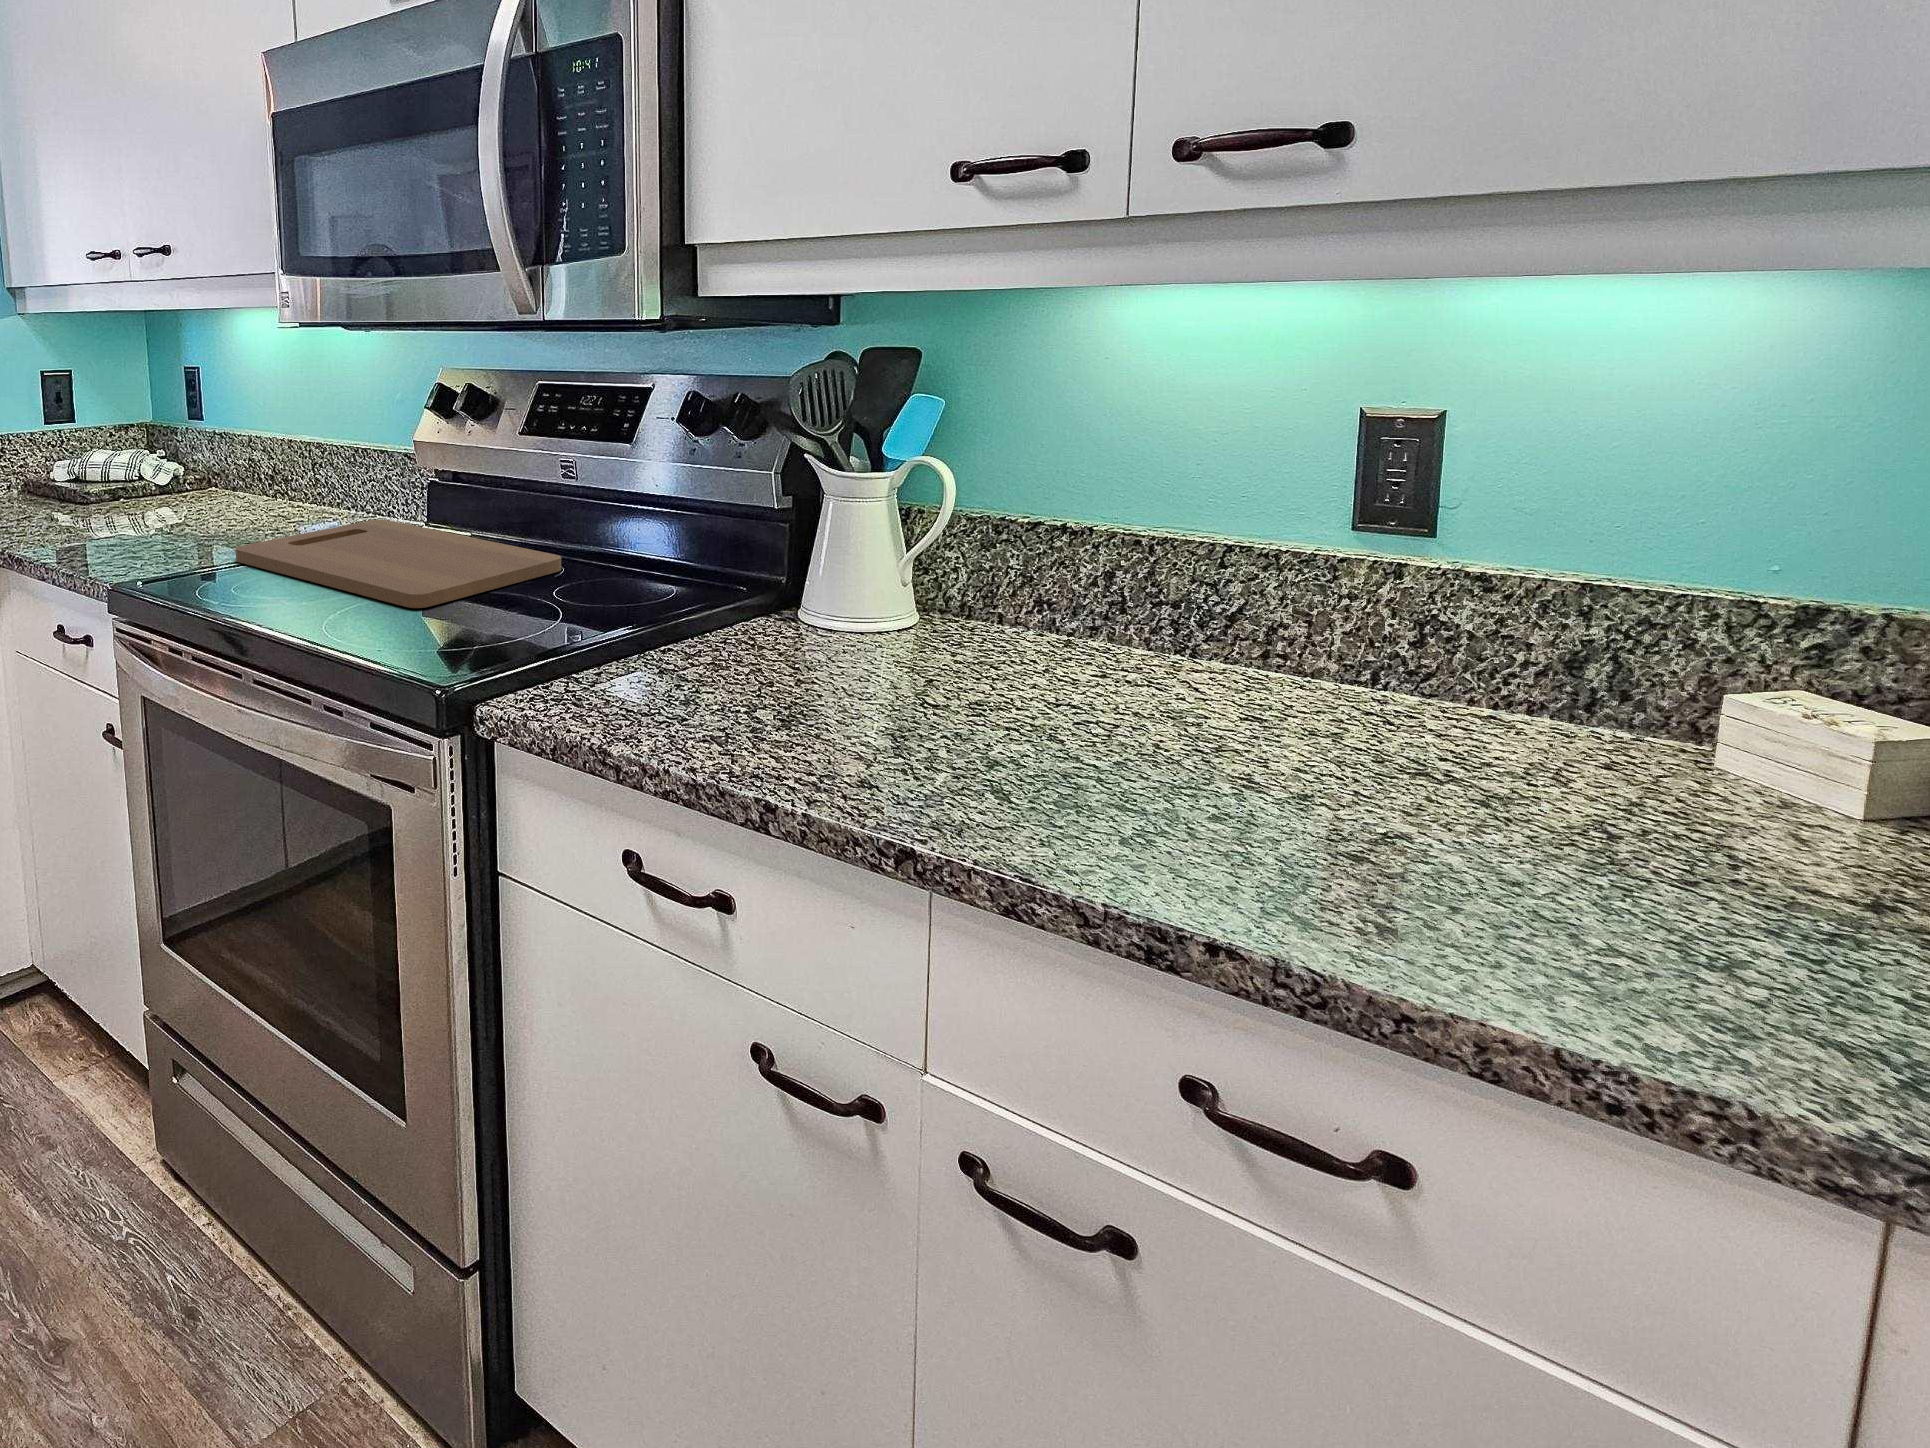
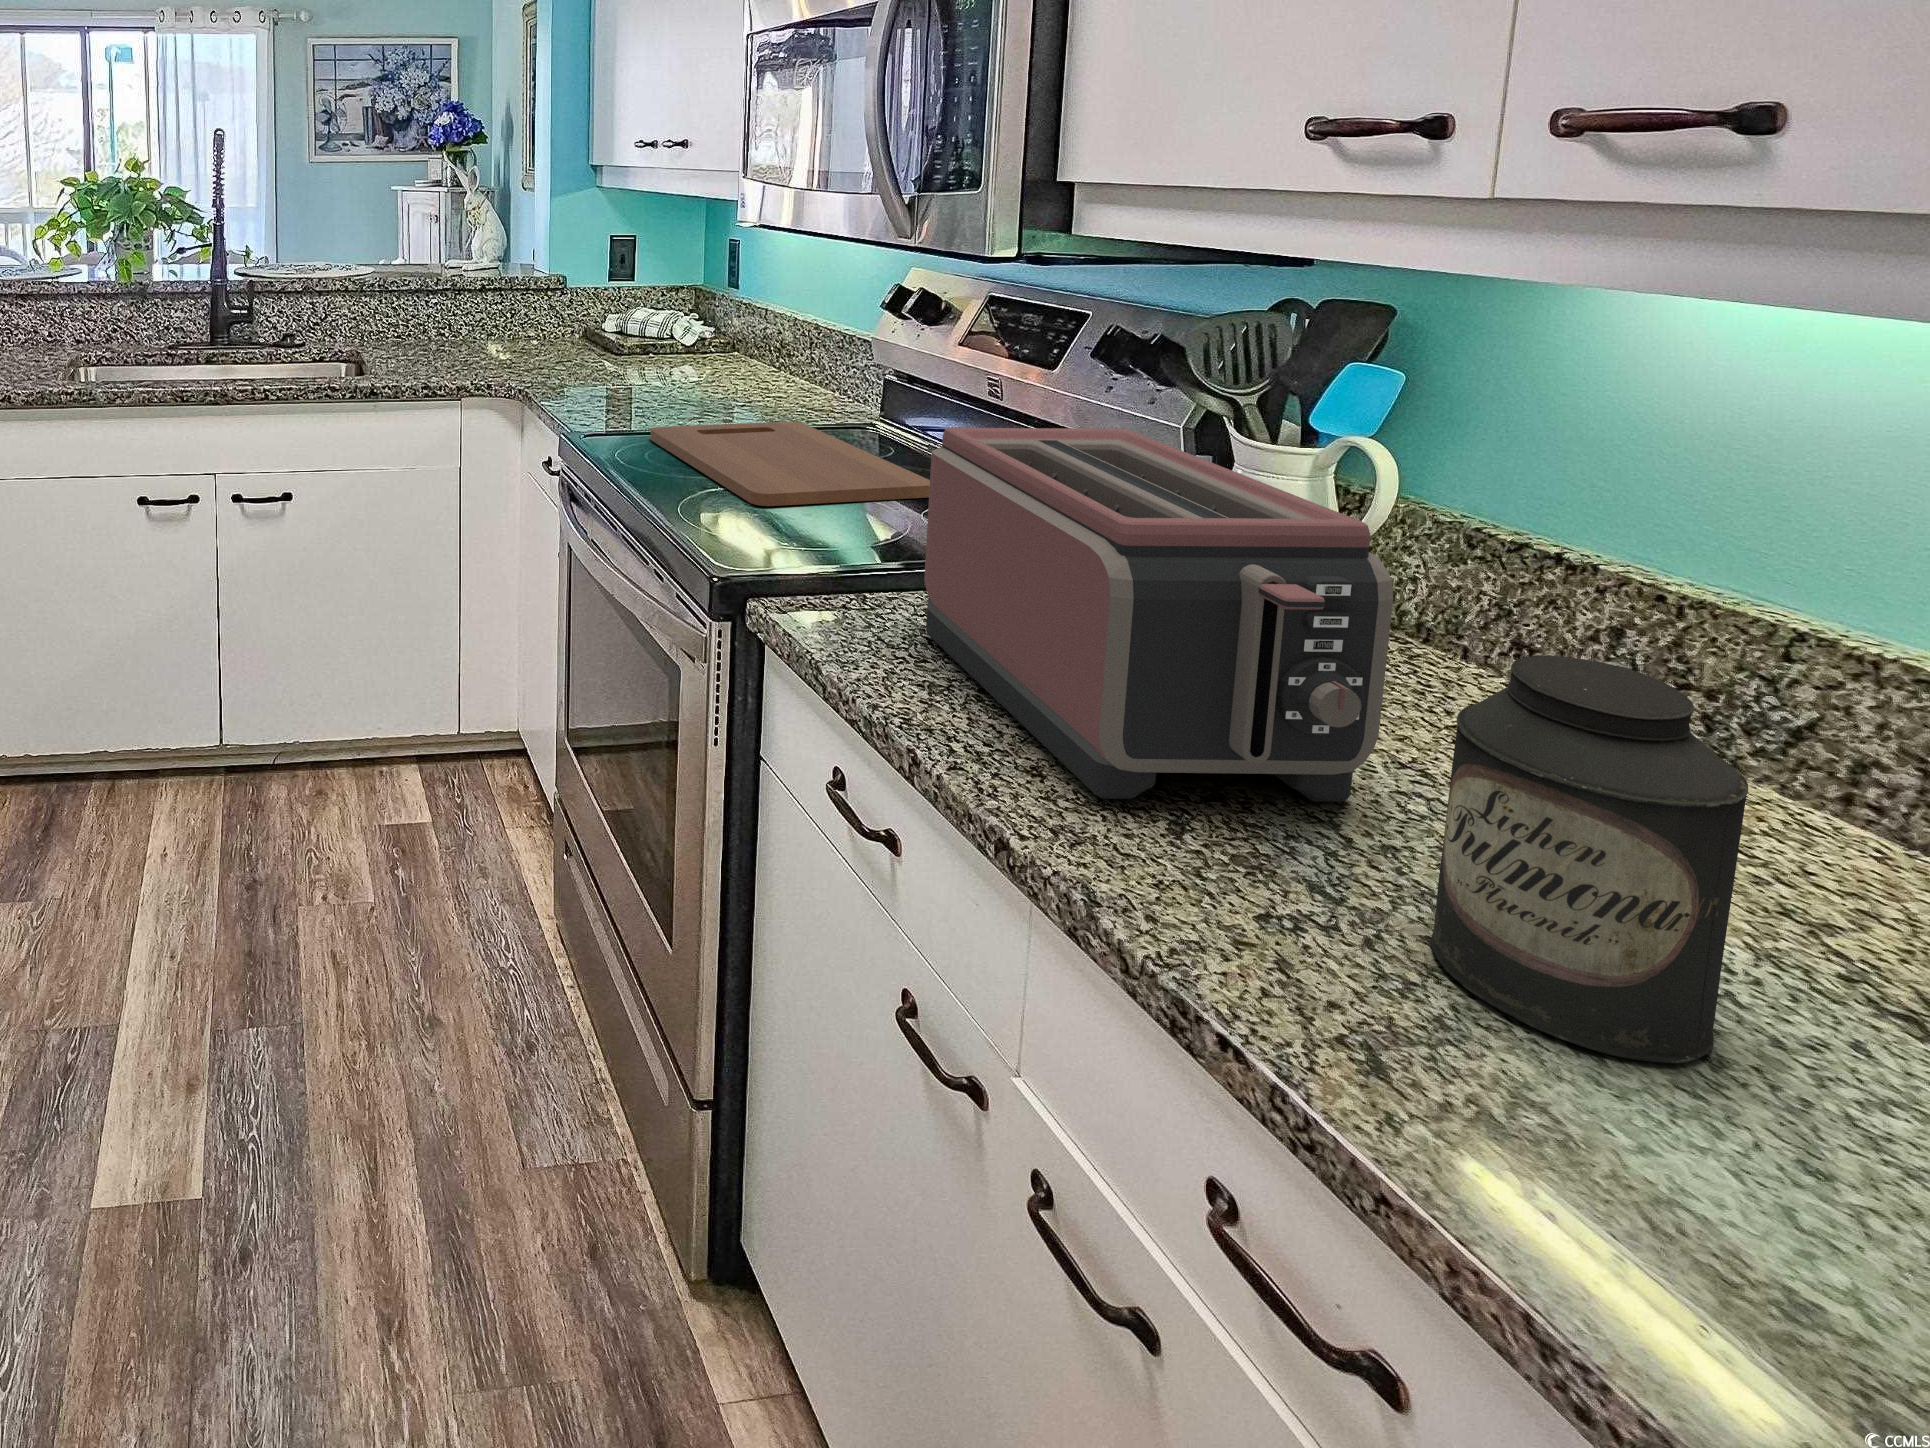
toaster: none [679,464,1089,791] -> present [924,428,1393,802]
canister: none [1188,576,1379,859] -> present [1431,656,1748,1063]

